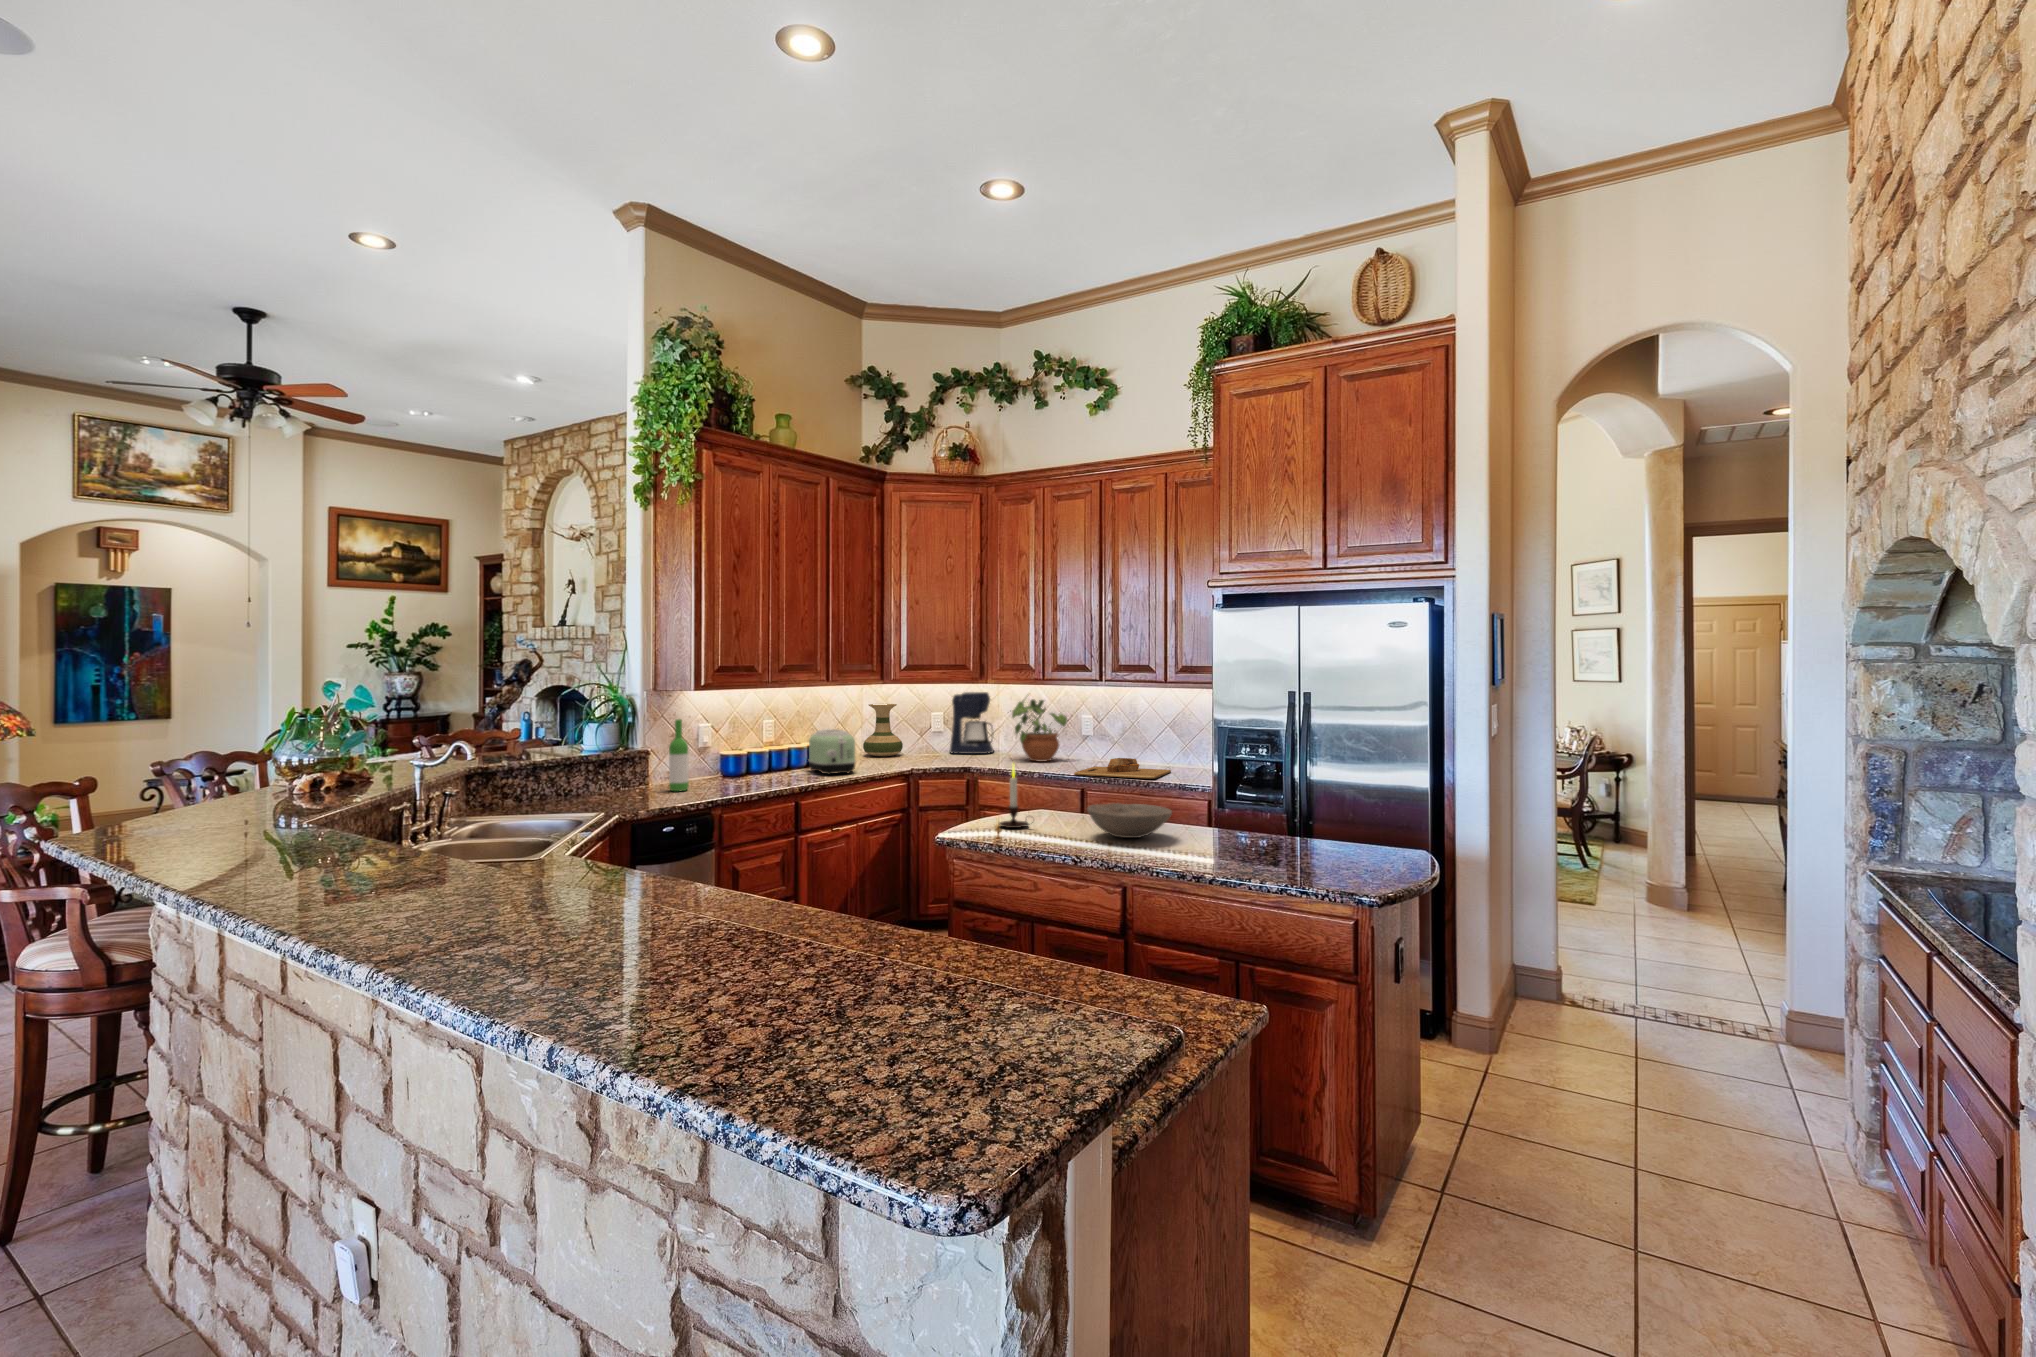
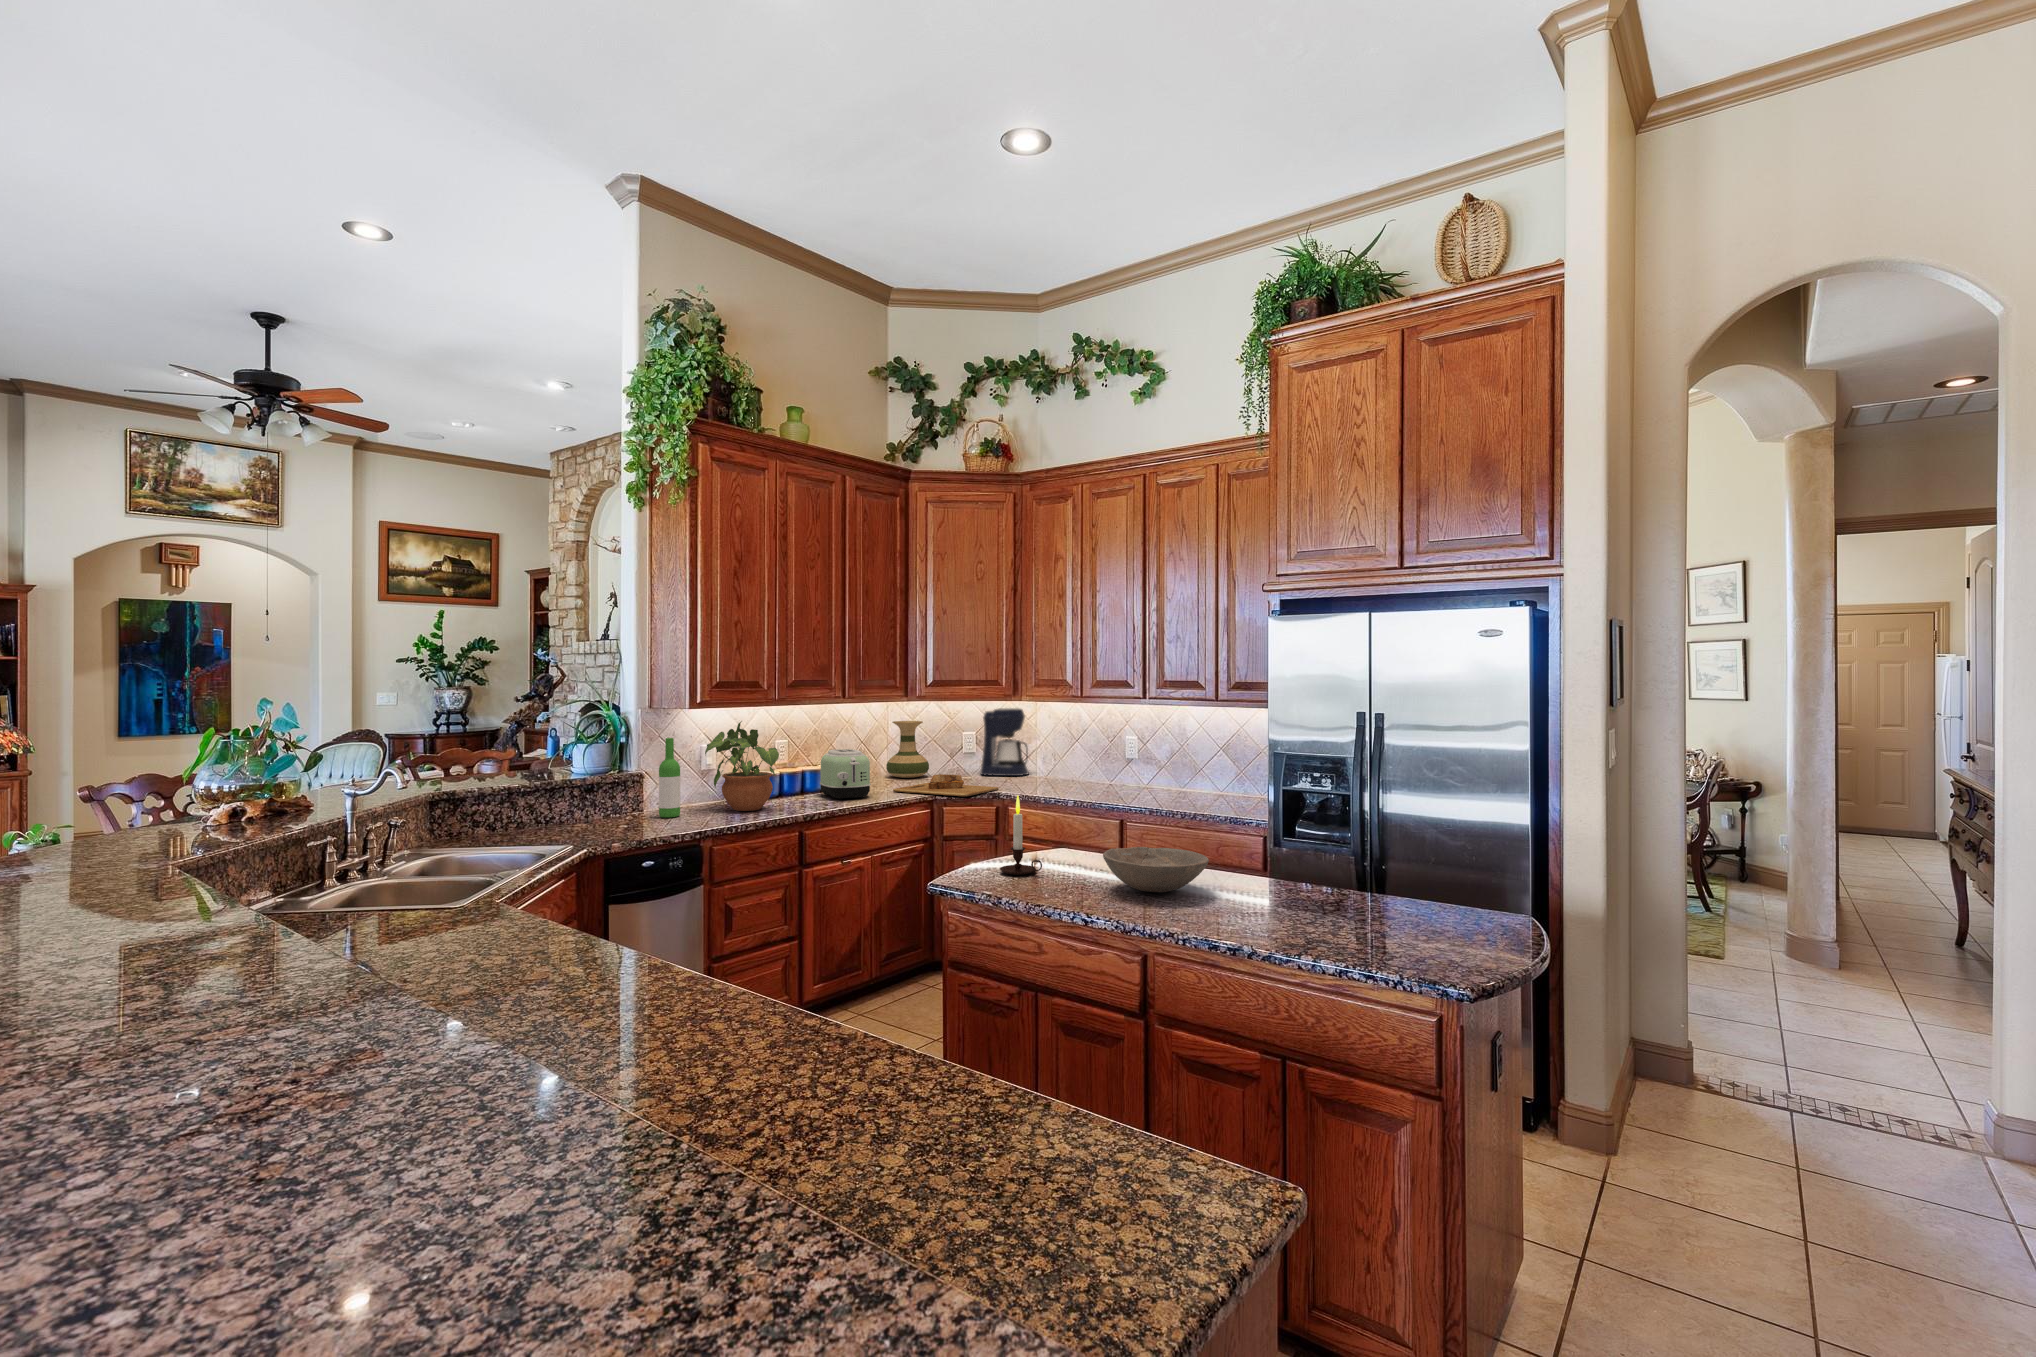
potted plant: present [1012,699,1067,762] -> present [705,721,779,811]
cutting board: present [1074,758,1171,779] -> present [893,774,998,796]

